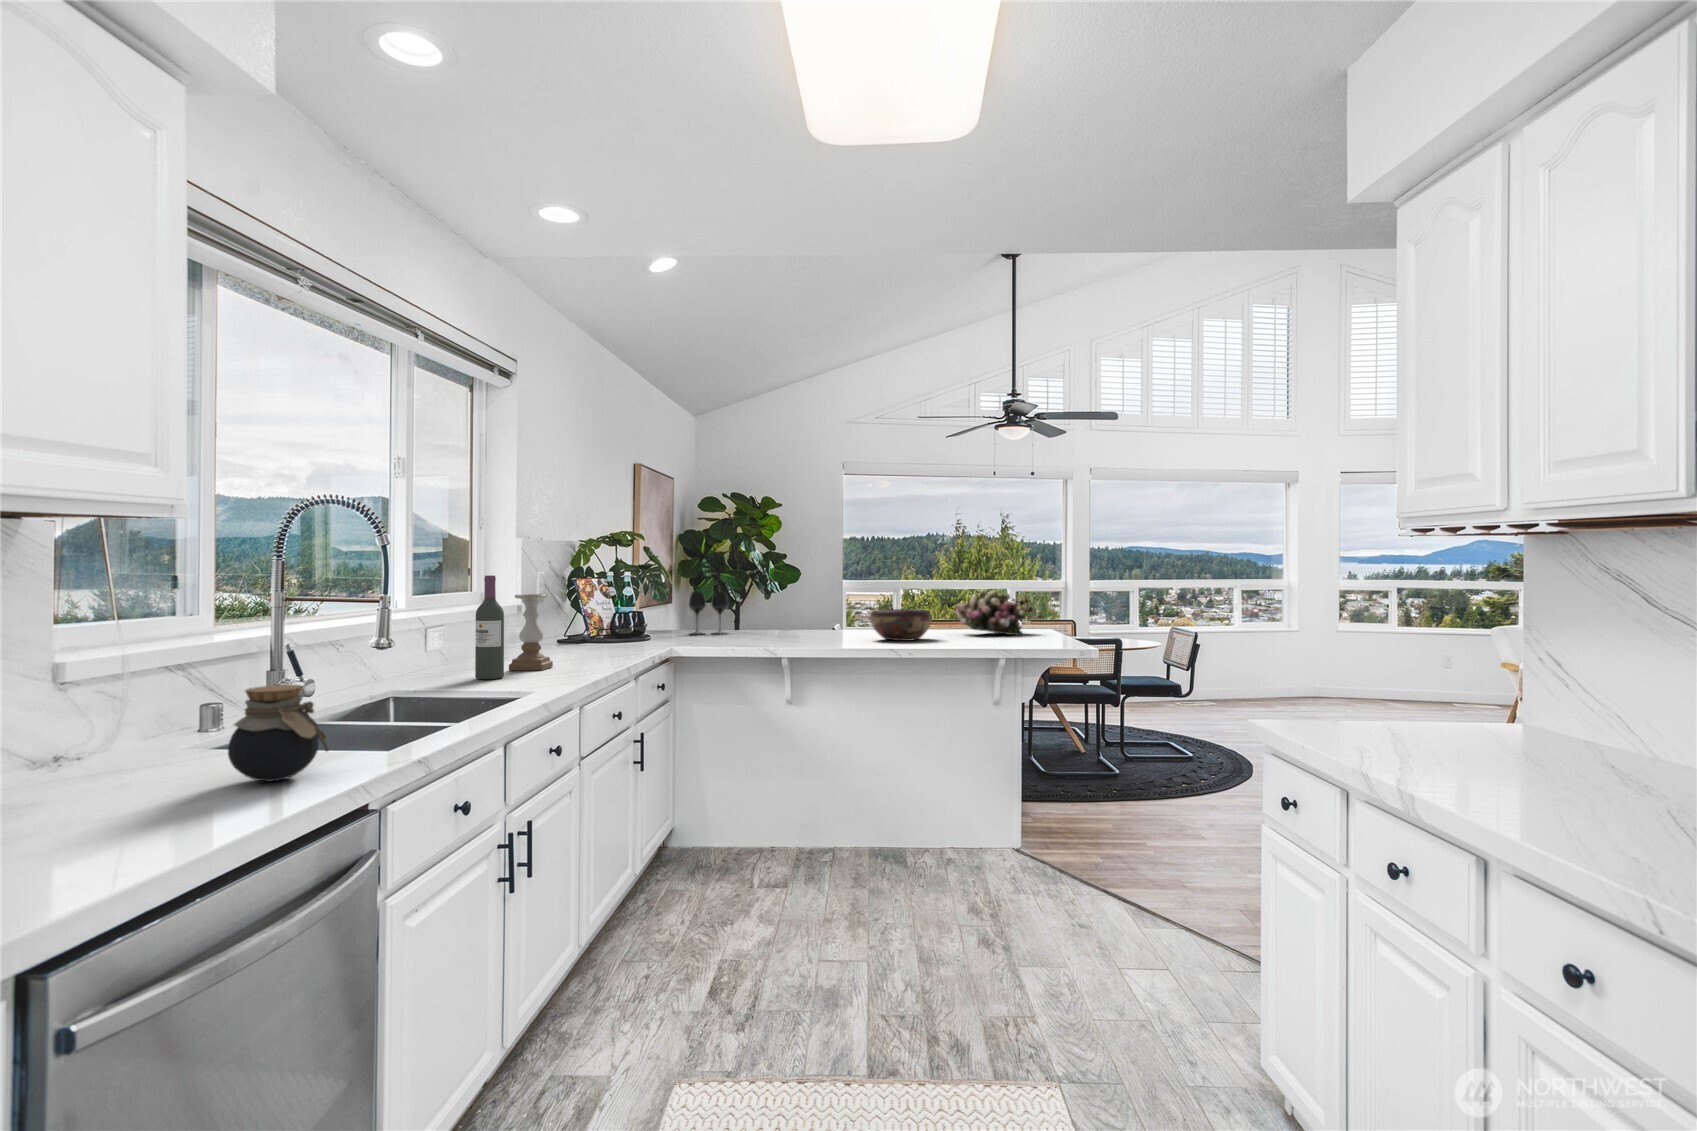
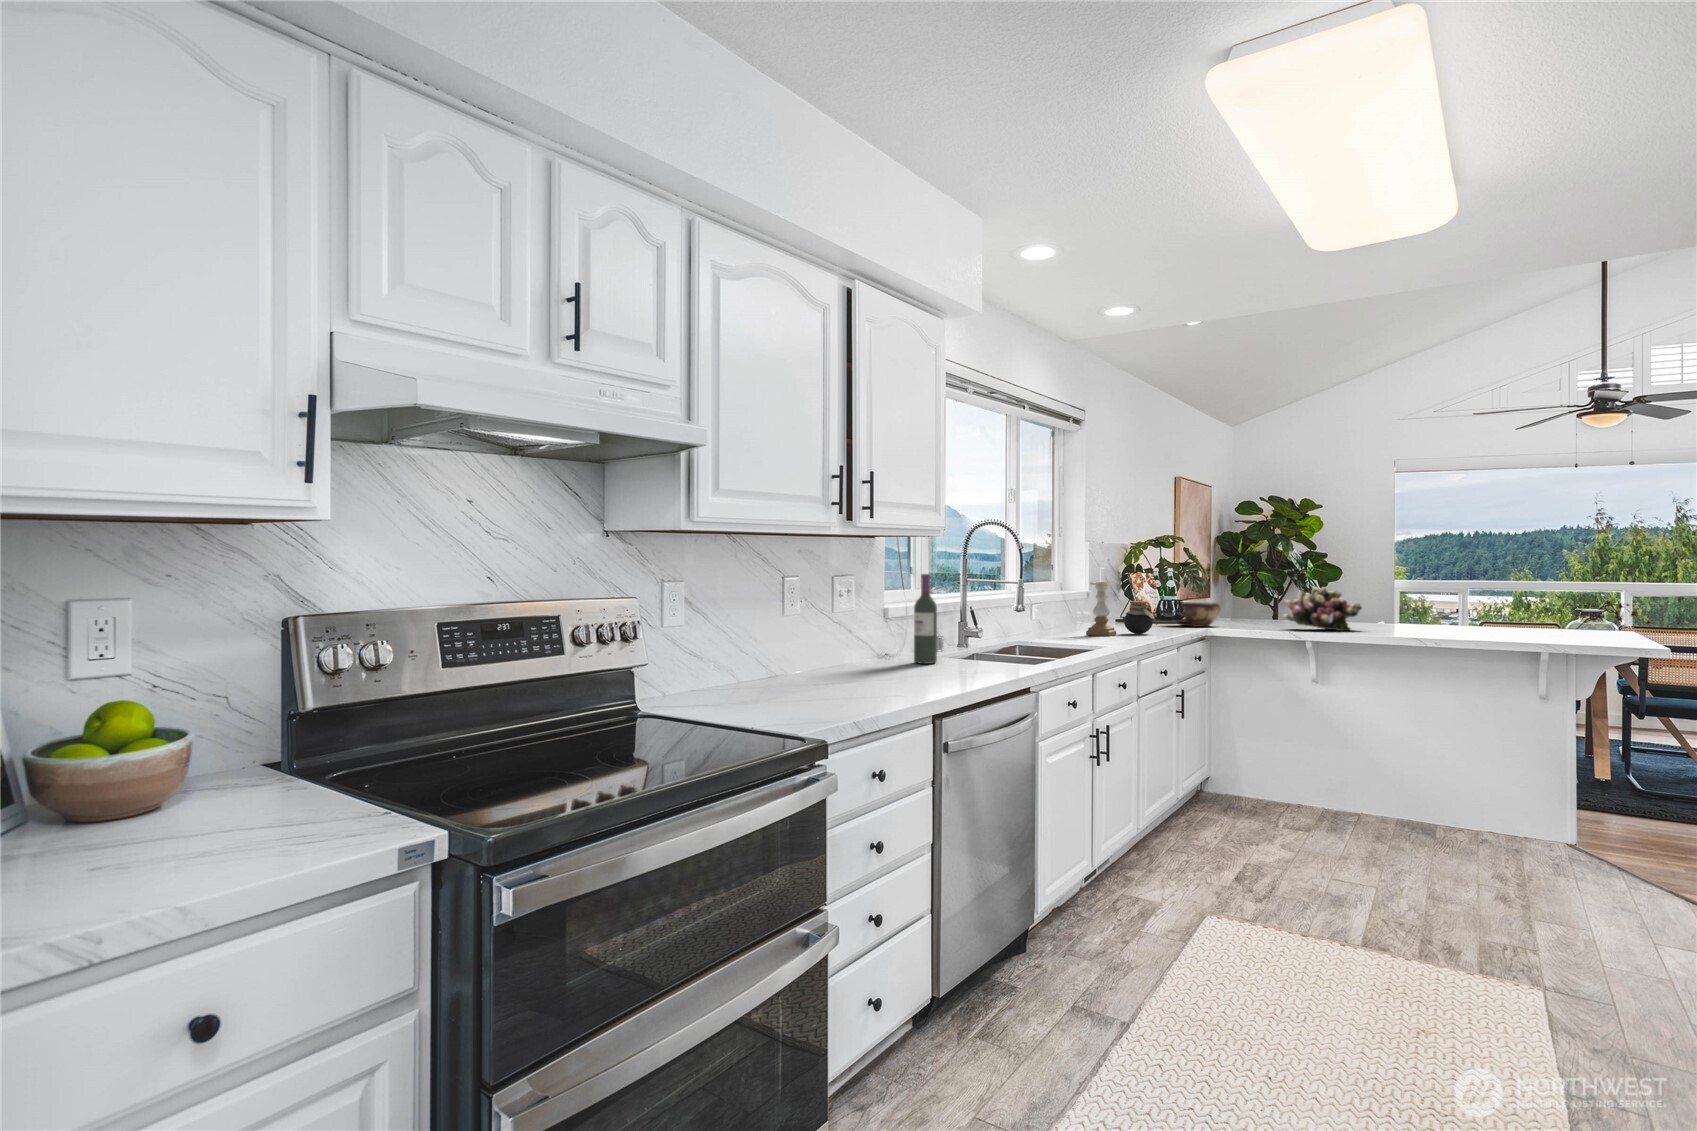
wine bottle: present [475,575,504,679] -> present [914,574,937,664]
flower arrangement: present [956,589,1028,635] -> present [1282,587,1362,631]
wine glass: present [689,592,729,634] -> none [1223,586,1261,623]
decorative bowl: present [870,609,932,641] -> present [1176,602,1221,627]
jar: present [228,685,328,782] -> present [1124,601,1157,634]

